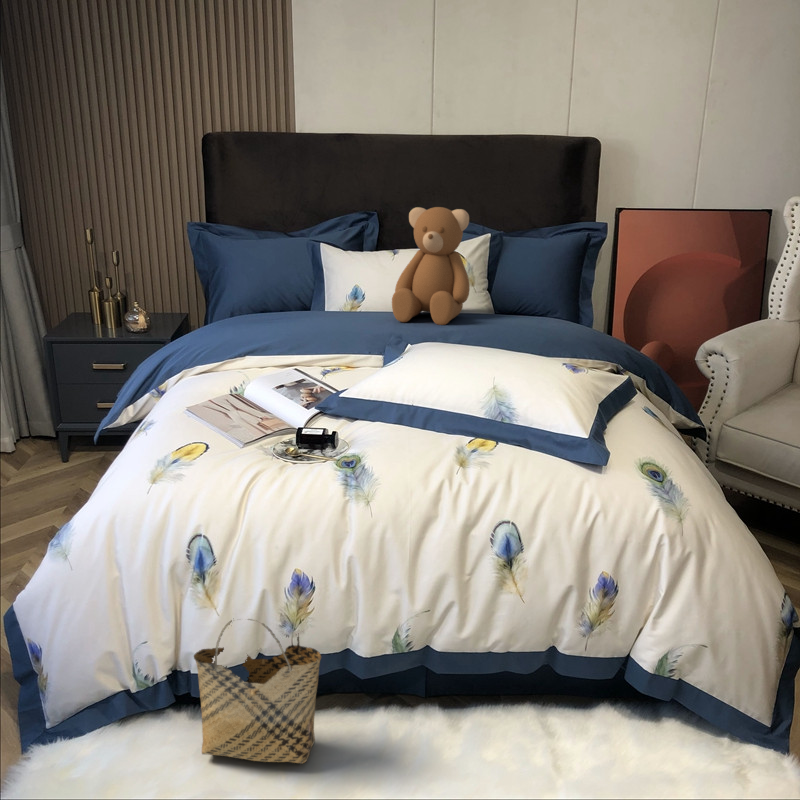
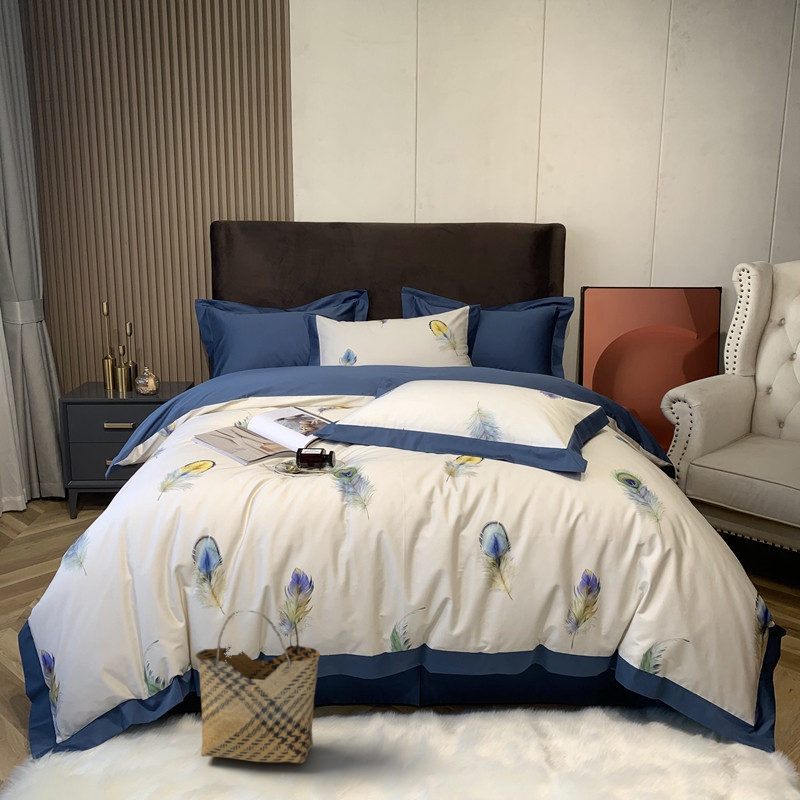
teddy bear: present [392,207,470,325] -> none [382,272,452,374]

